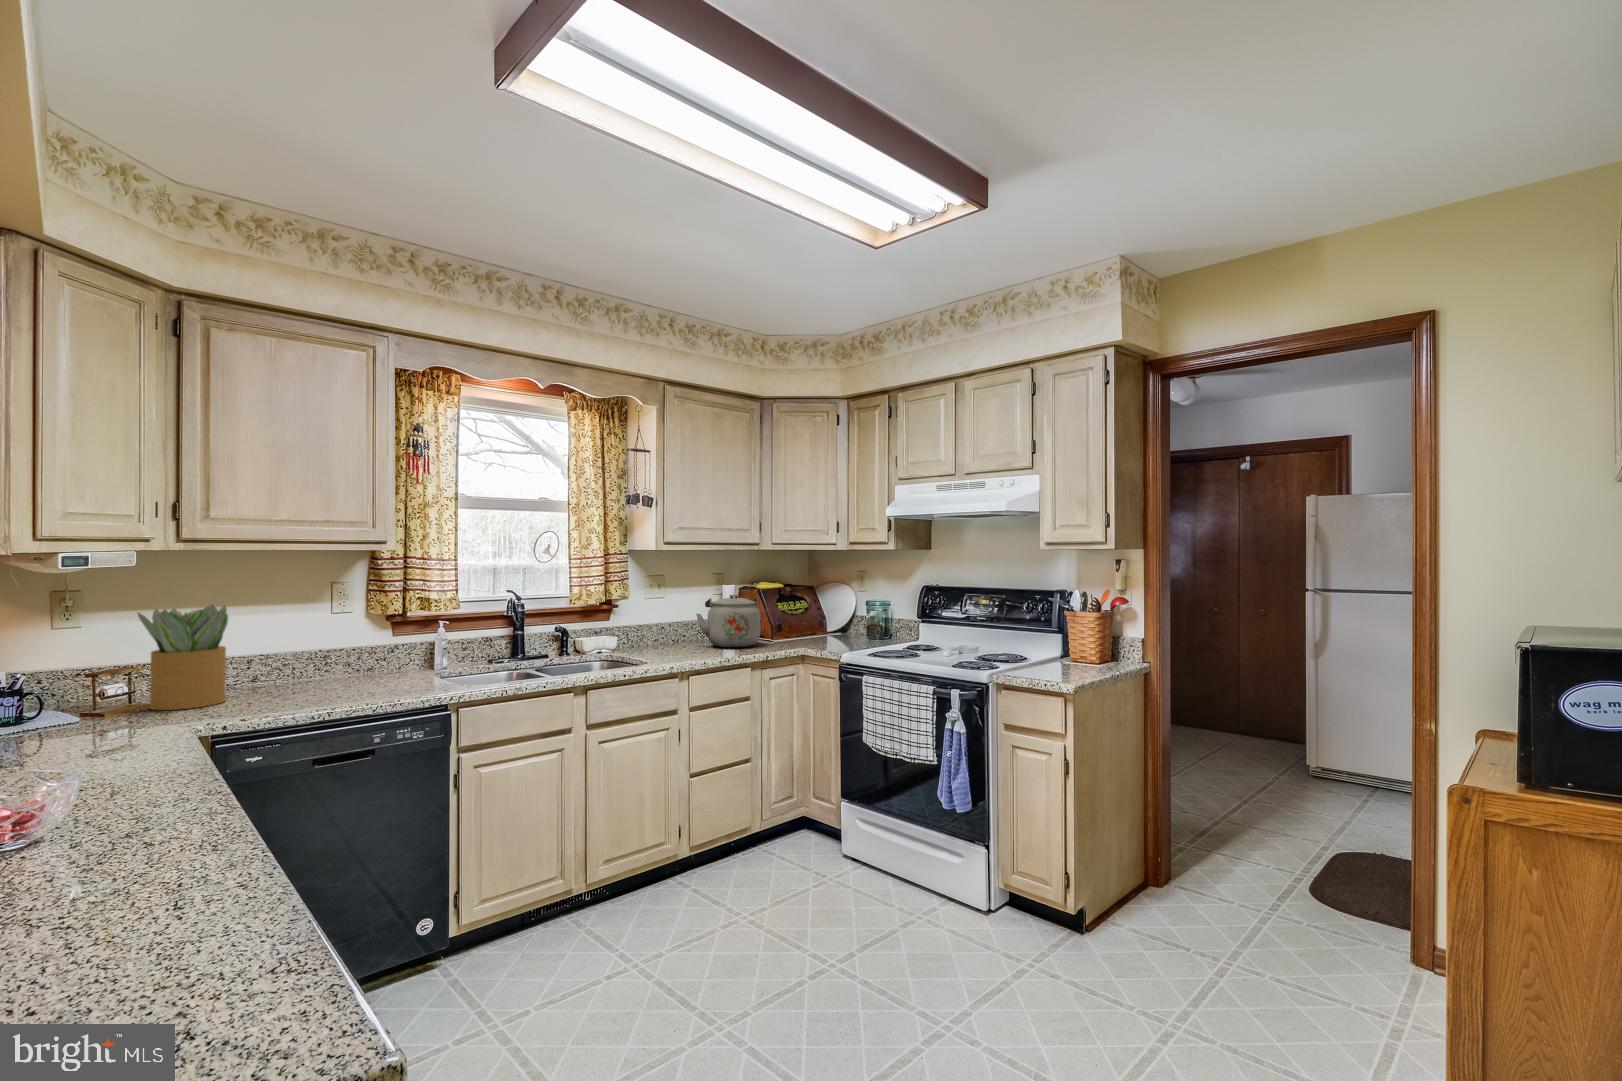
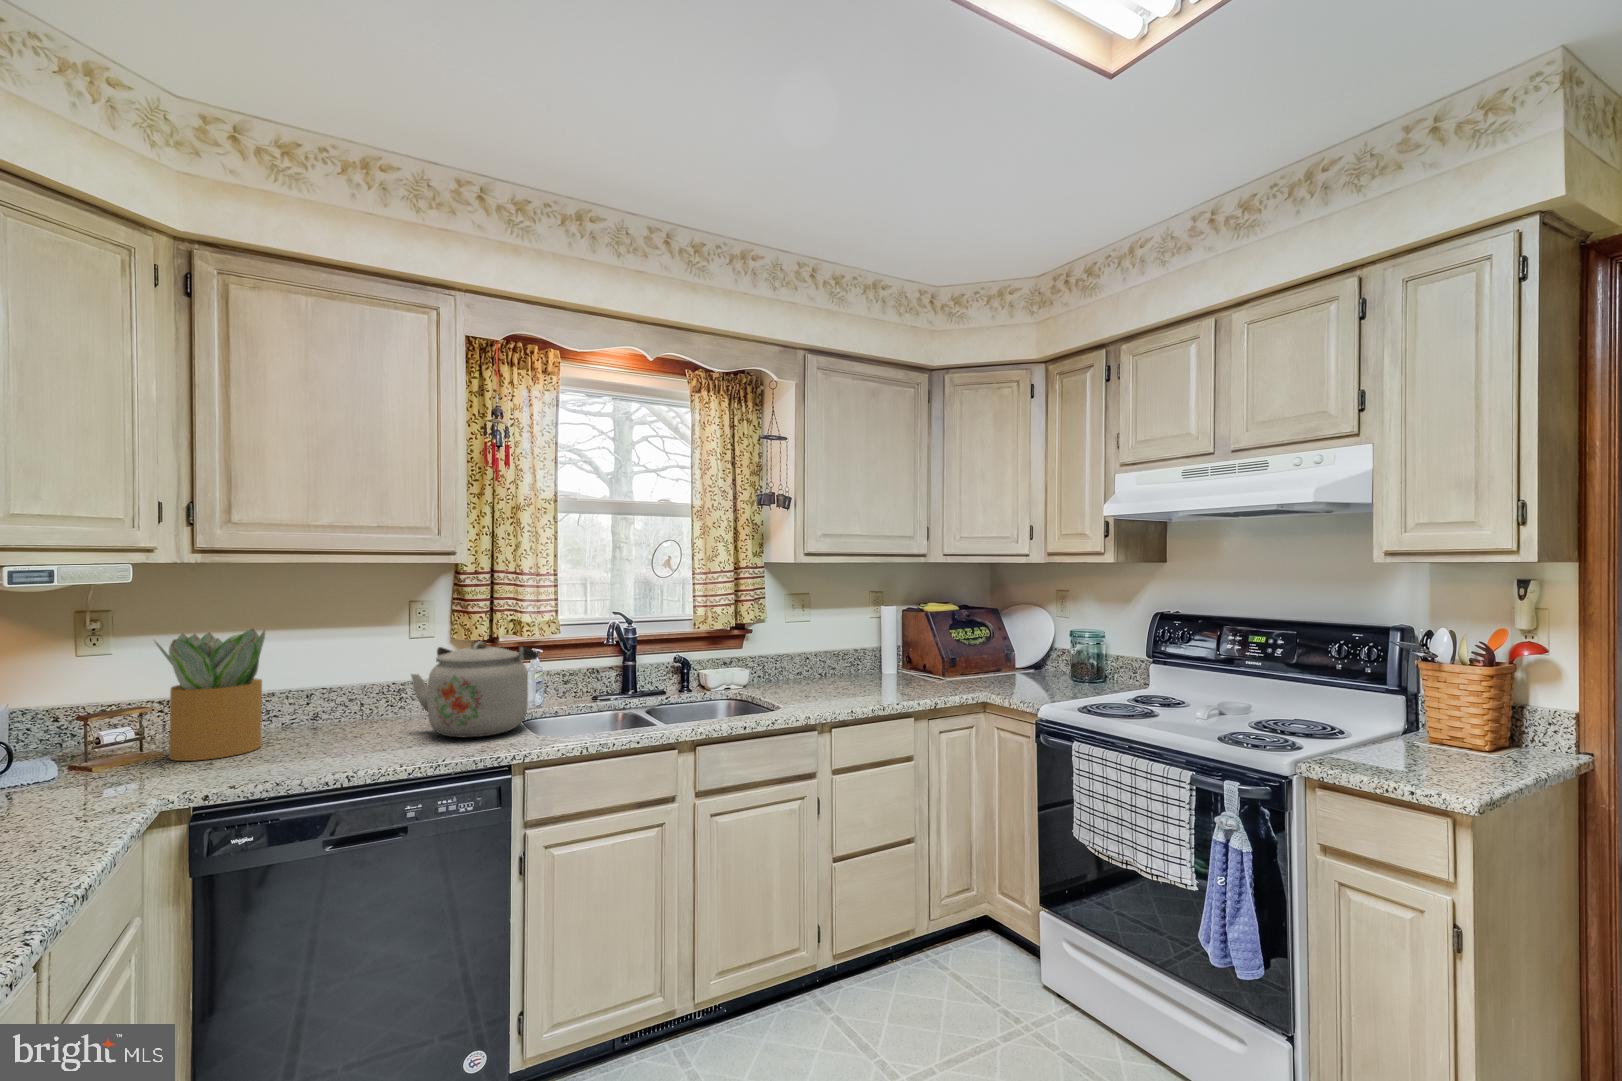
kettle: present [696,594,760,648] -> present [411,641,538,737]

